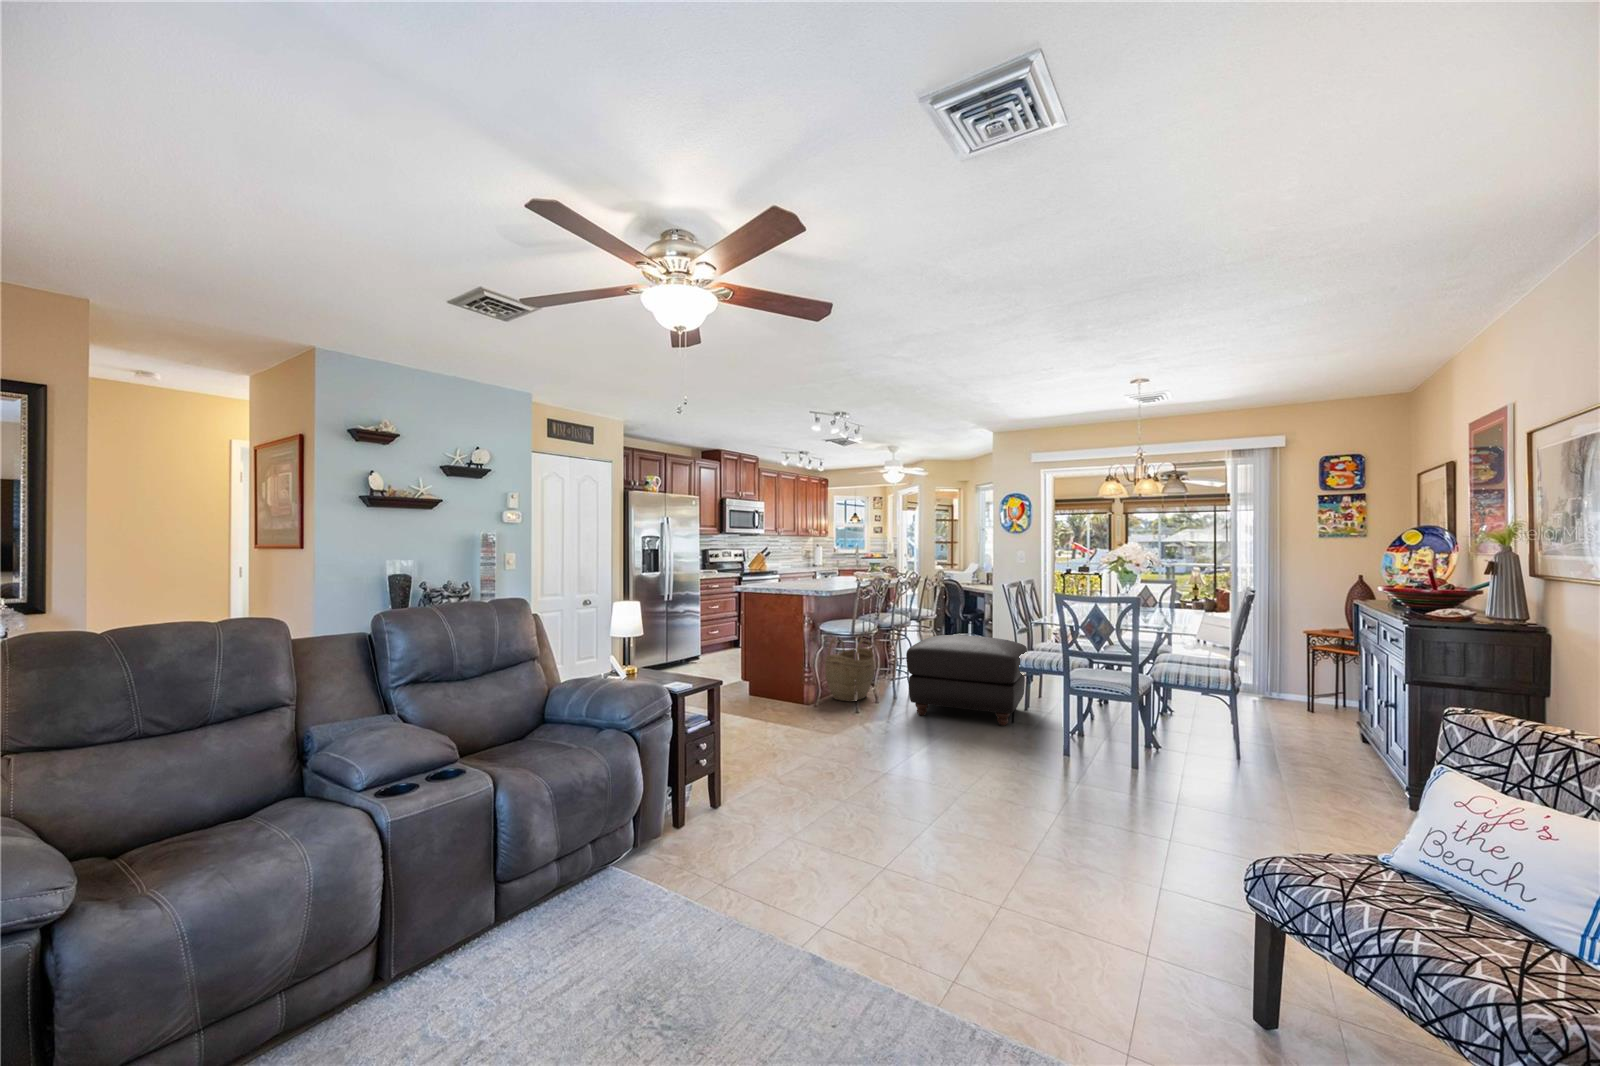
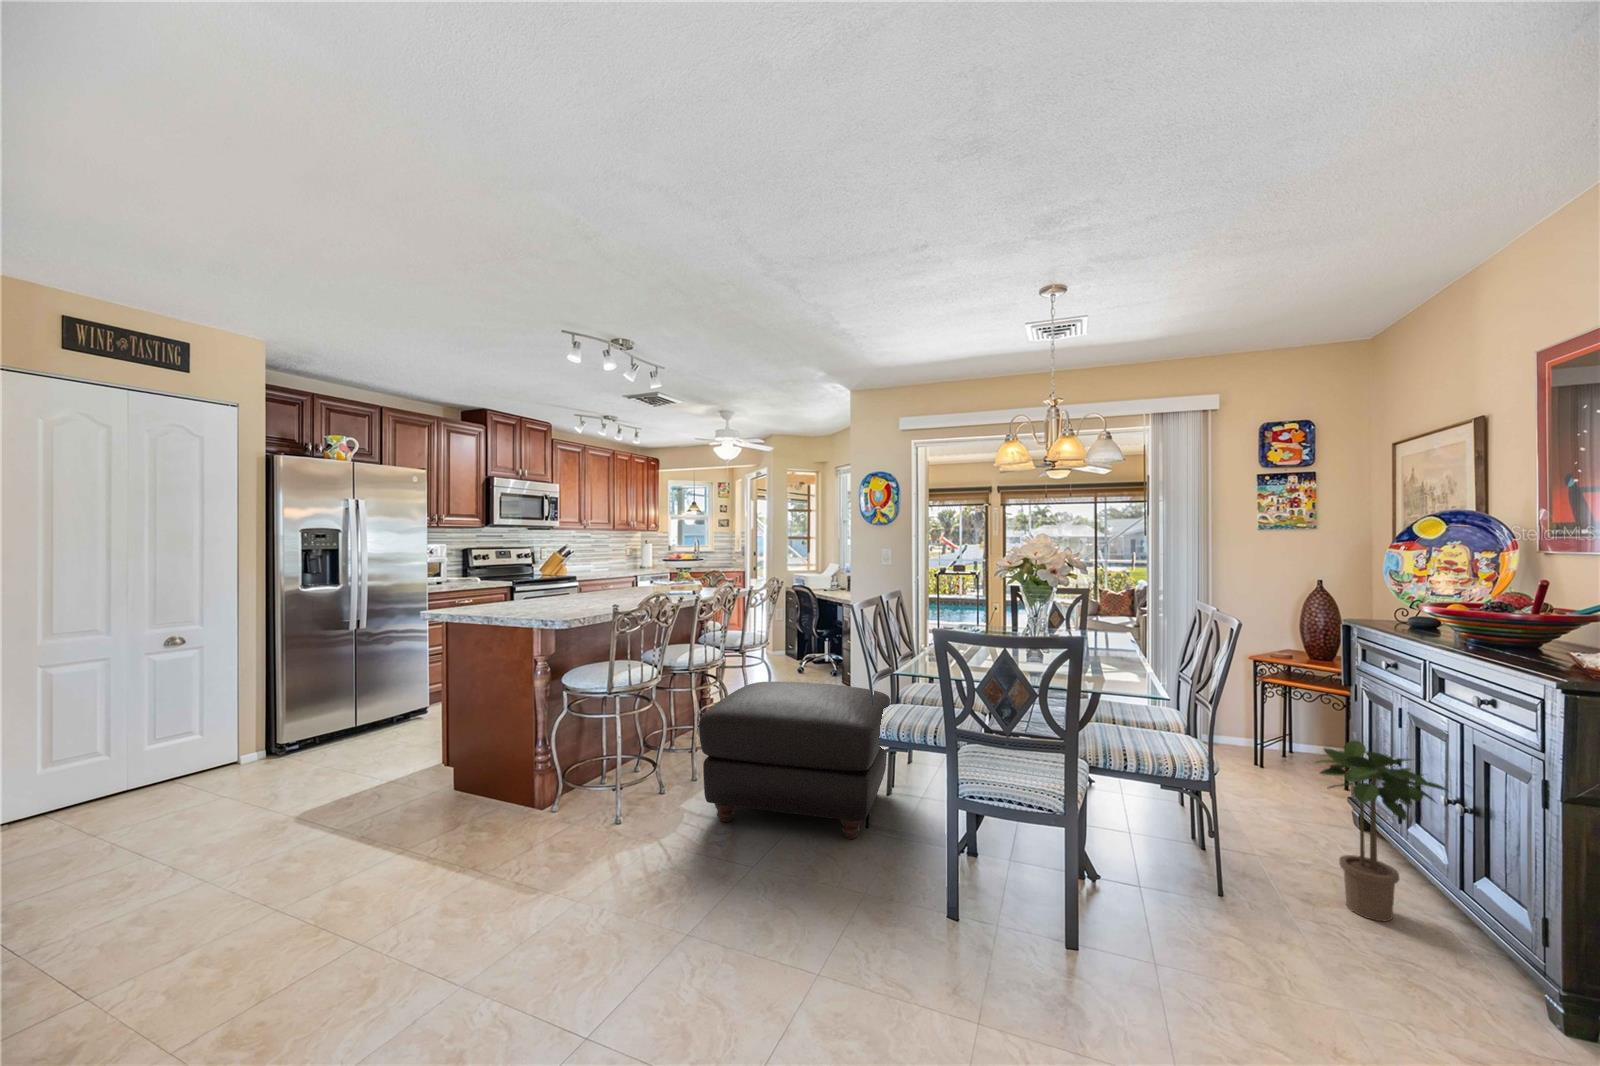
woven basket: present [825,638,875,702] -> none [579,686,664,795]
potted plant: none [1303,669,1377,773] -> present [1316,741,1448,921]

